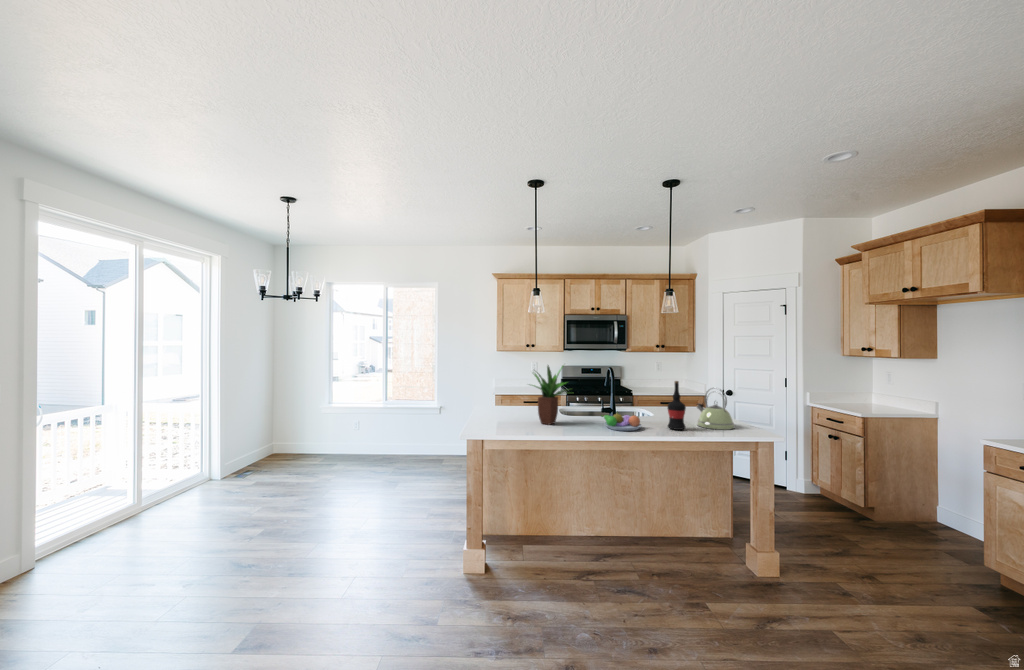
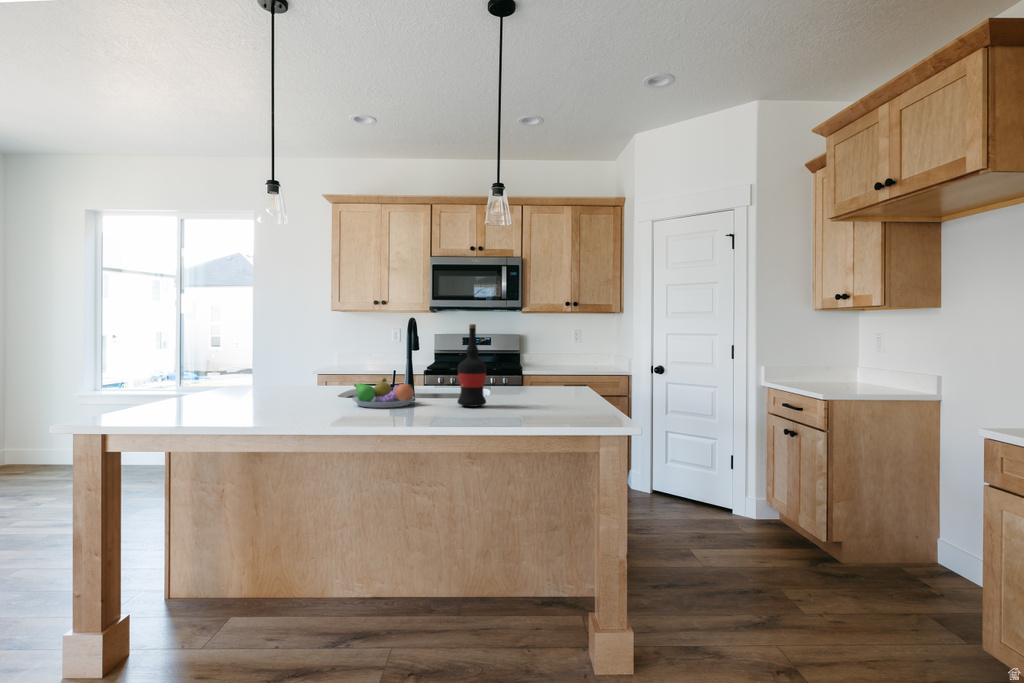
potted plant: present [532,365,568,425] -> none [225,296,320,401]
kettle: present [697,388,734,430] -> none [520,339,577,407]

